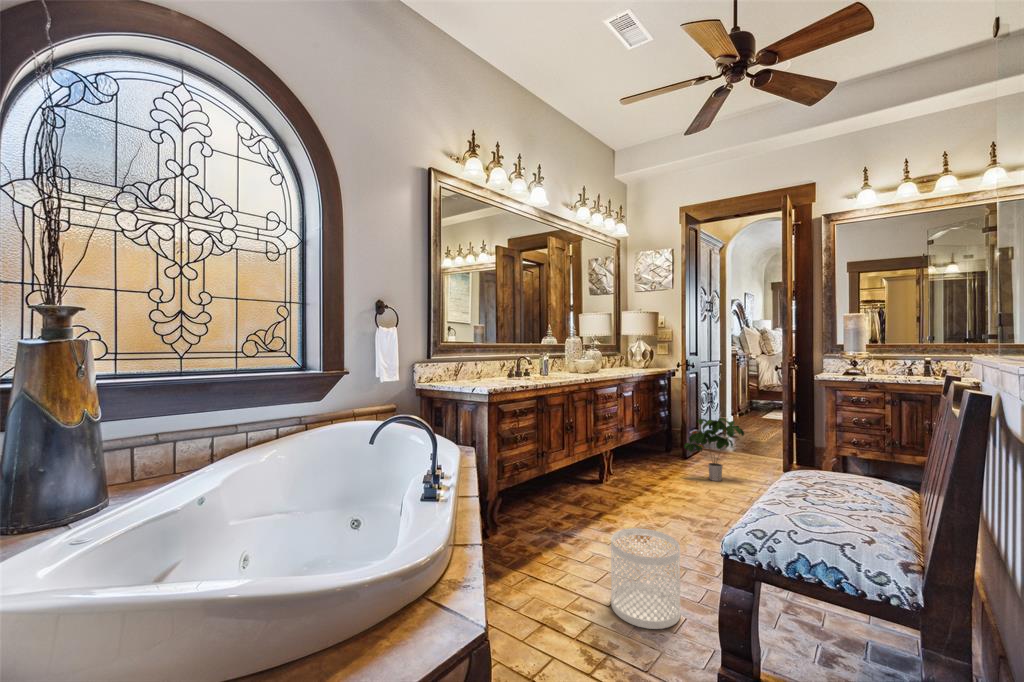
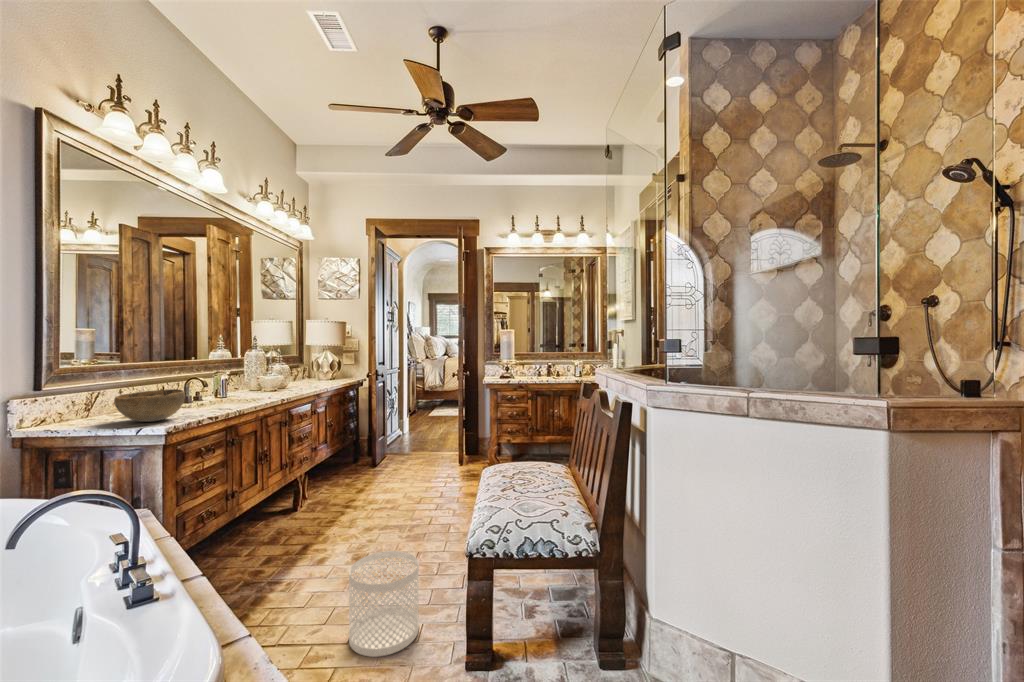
decorative bowl: none [468,363,508,385] -> present [114,389,185,422]
potted plant: present [684,418,744,481] -> none [380,423,431,483]

